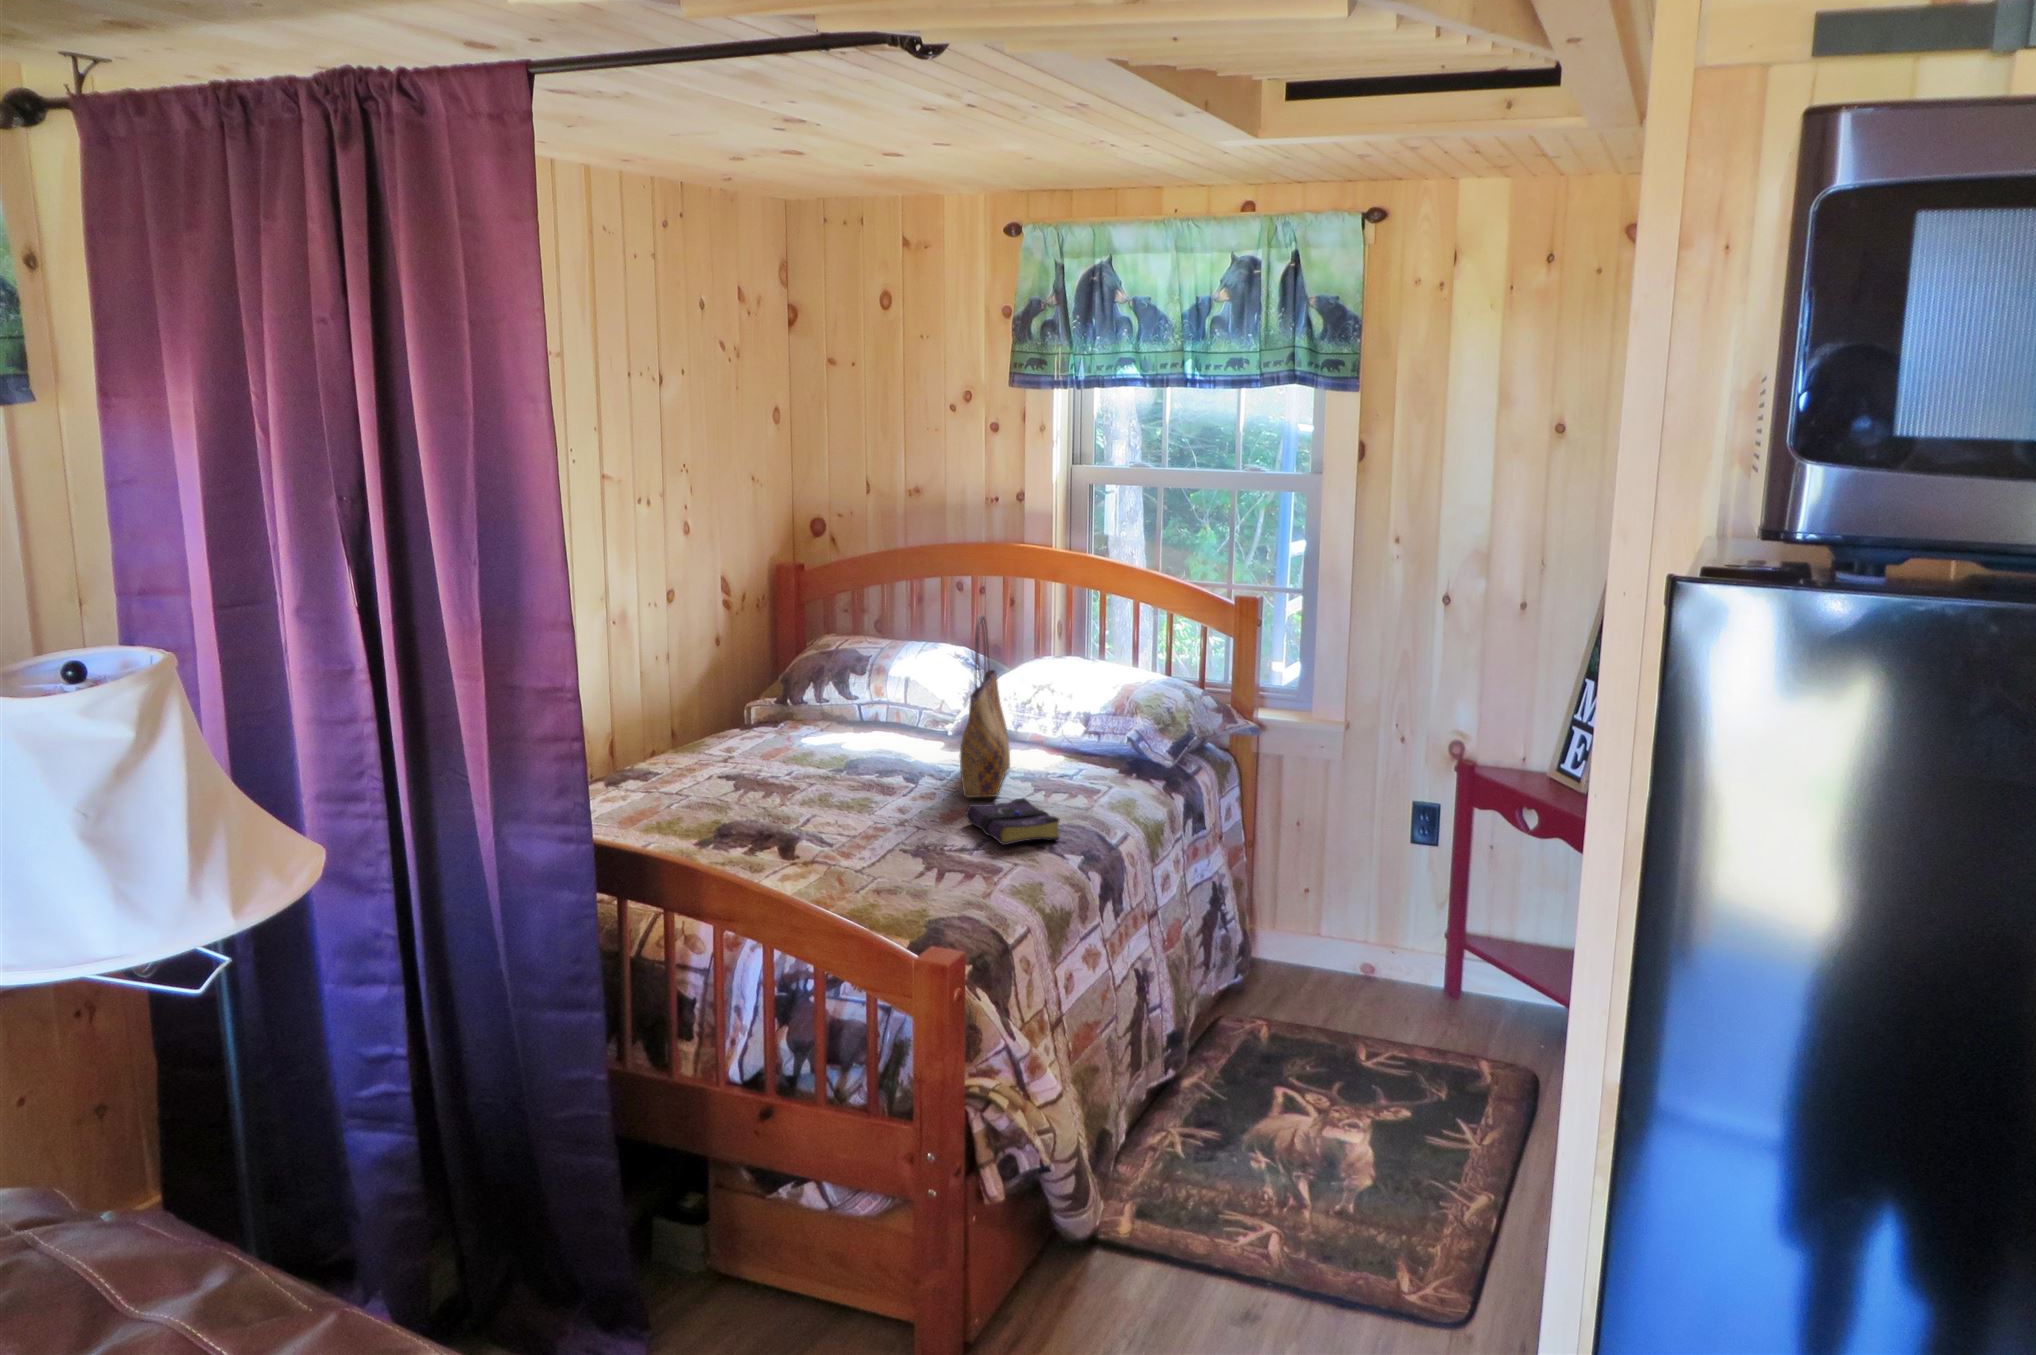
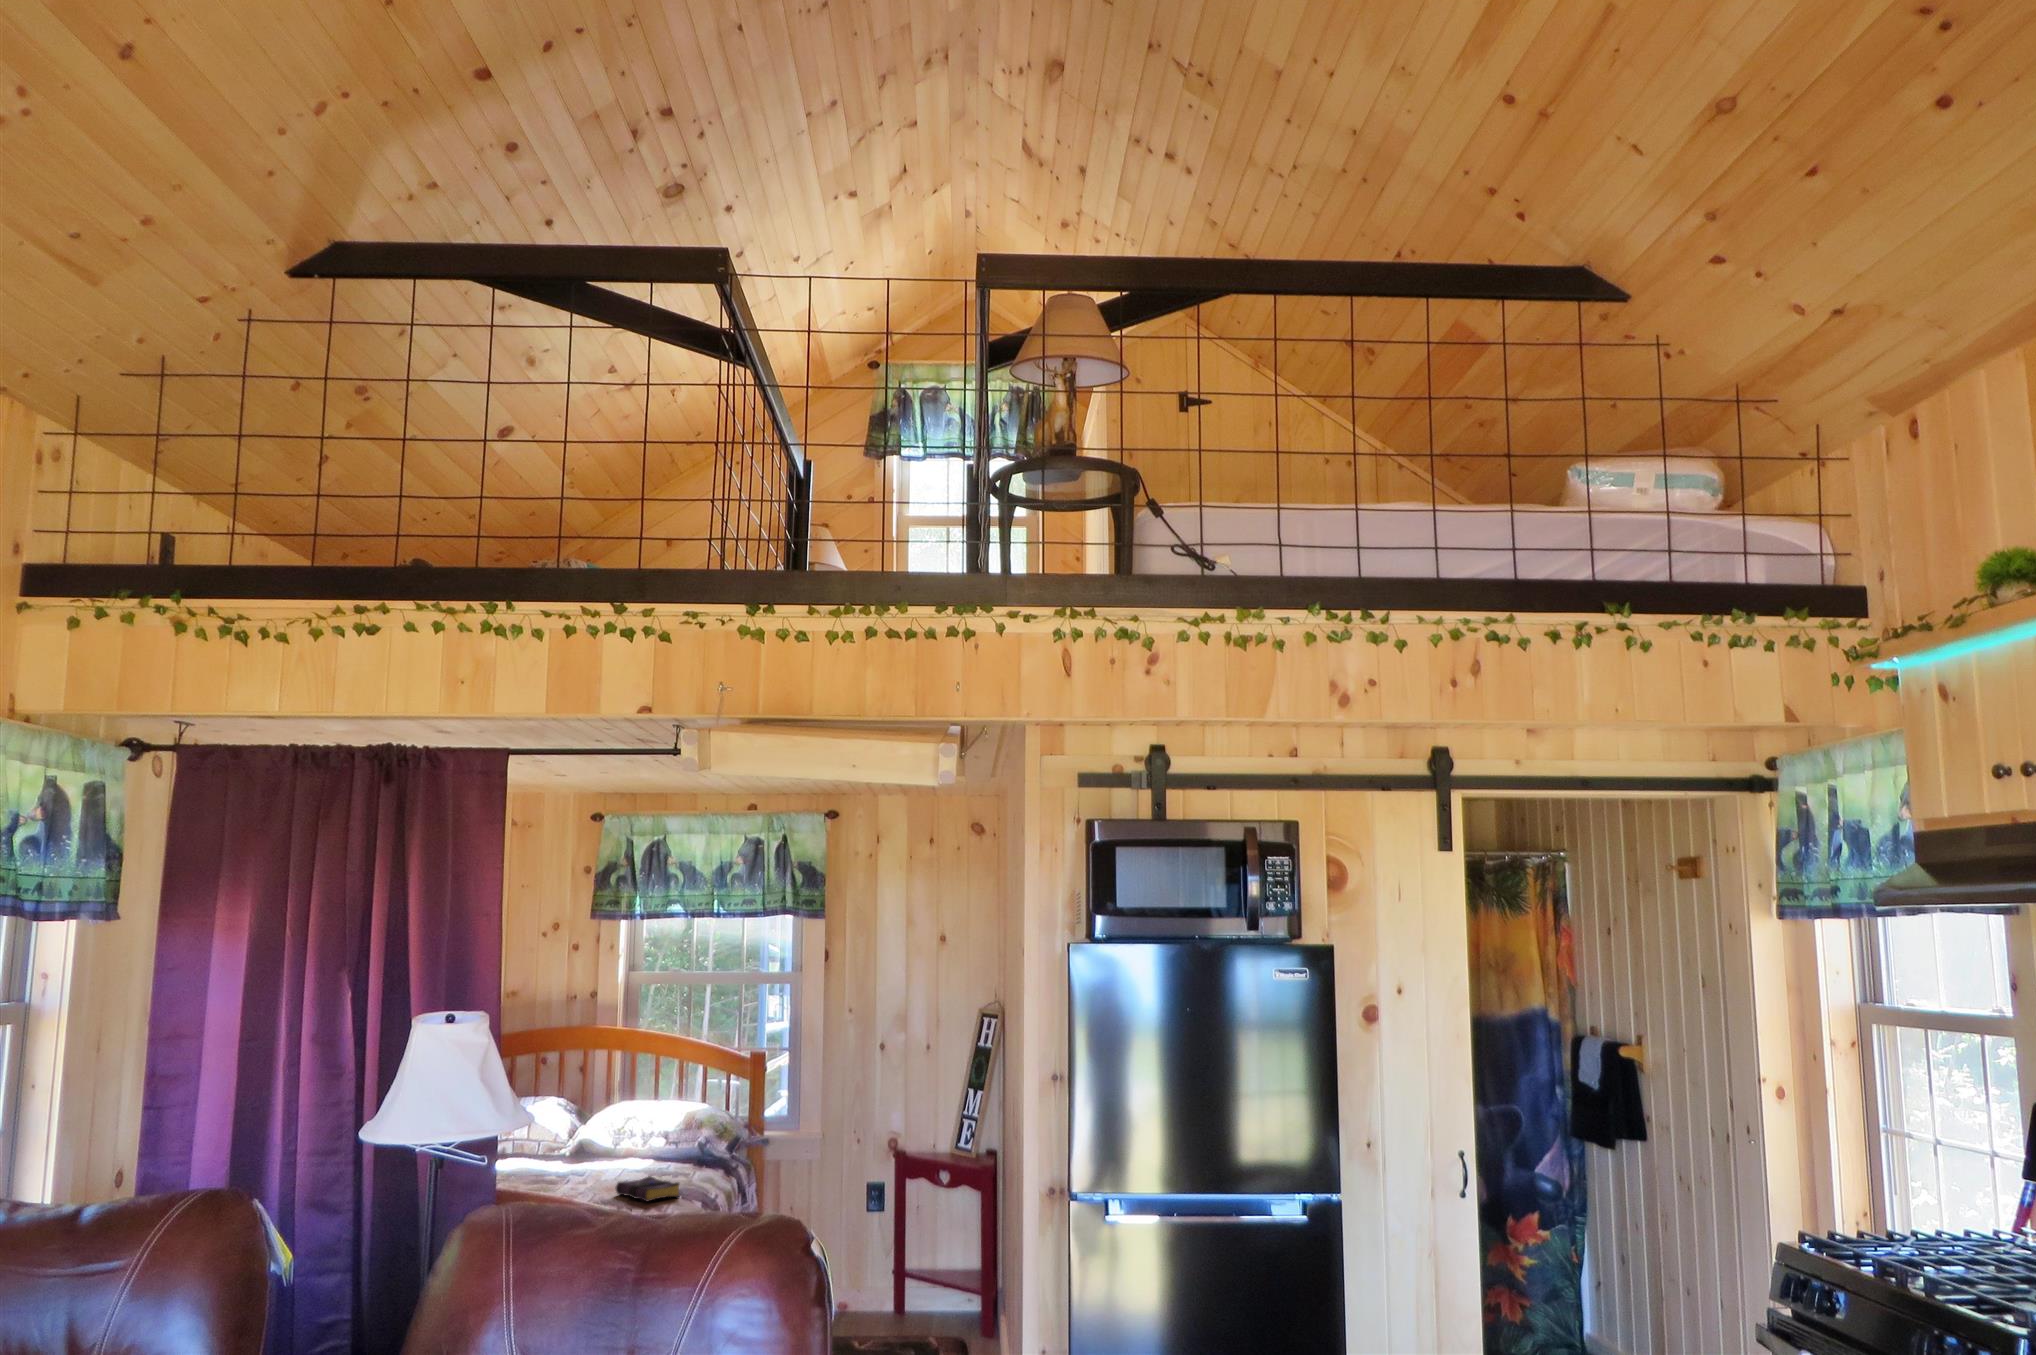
tote bag: present [960,615,1010,798] -> none [602,1063,631,1182]

